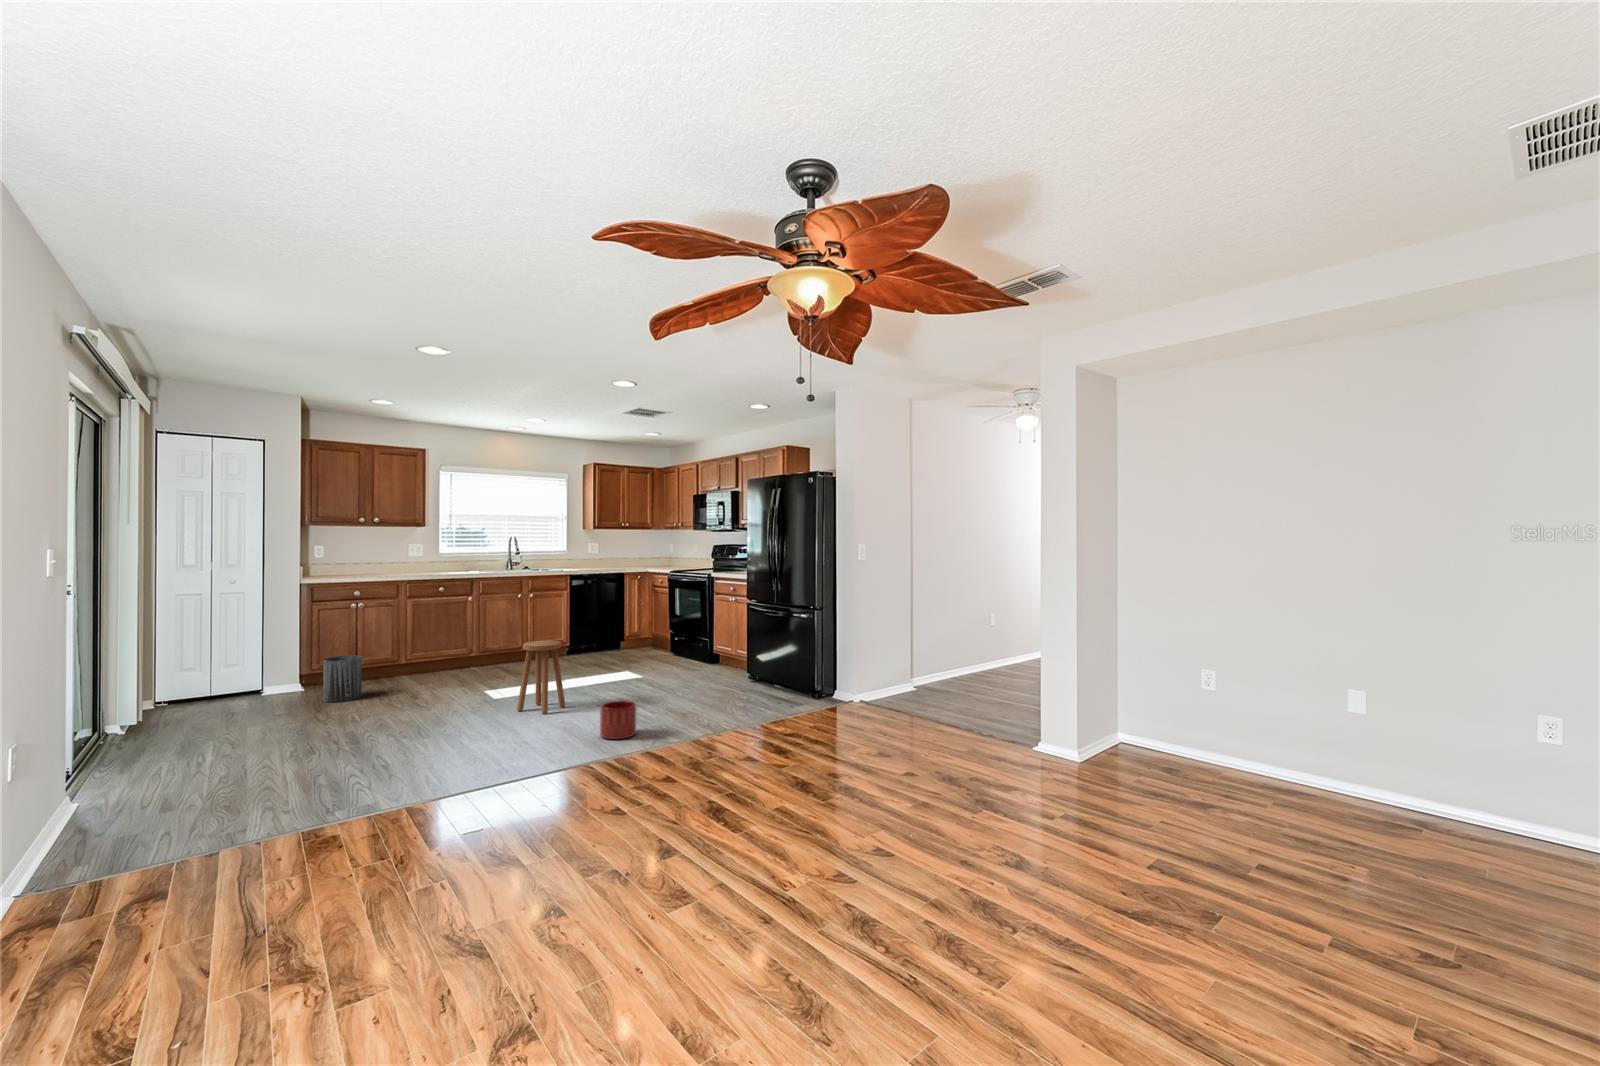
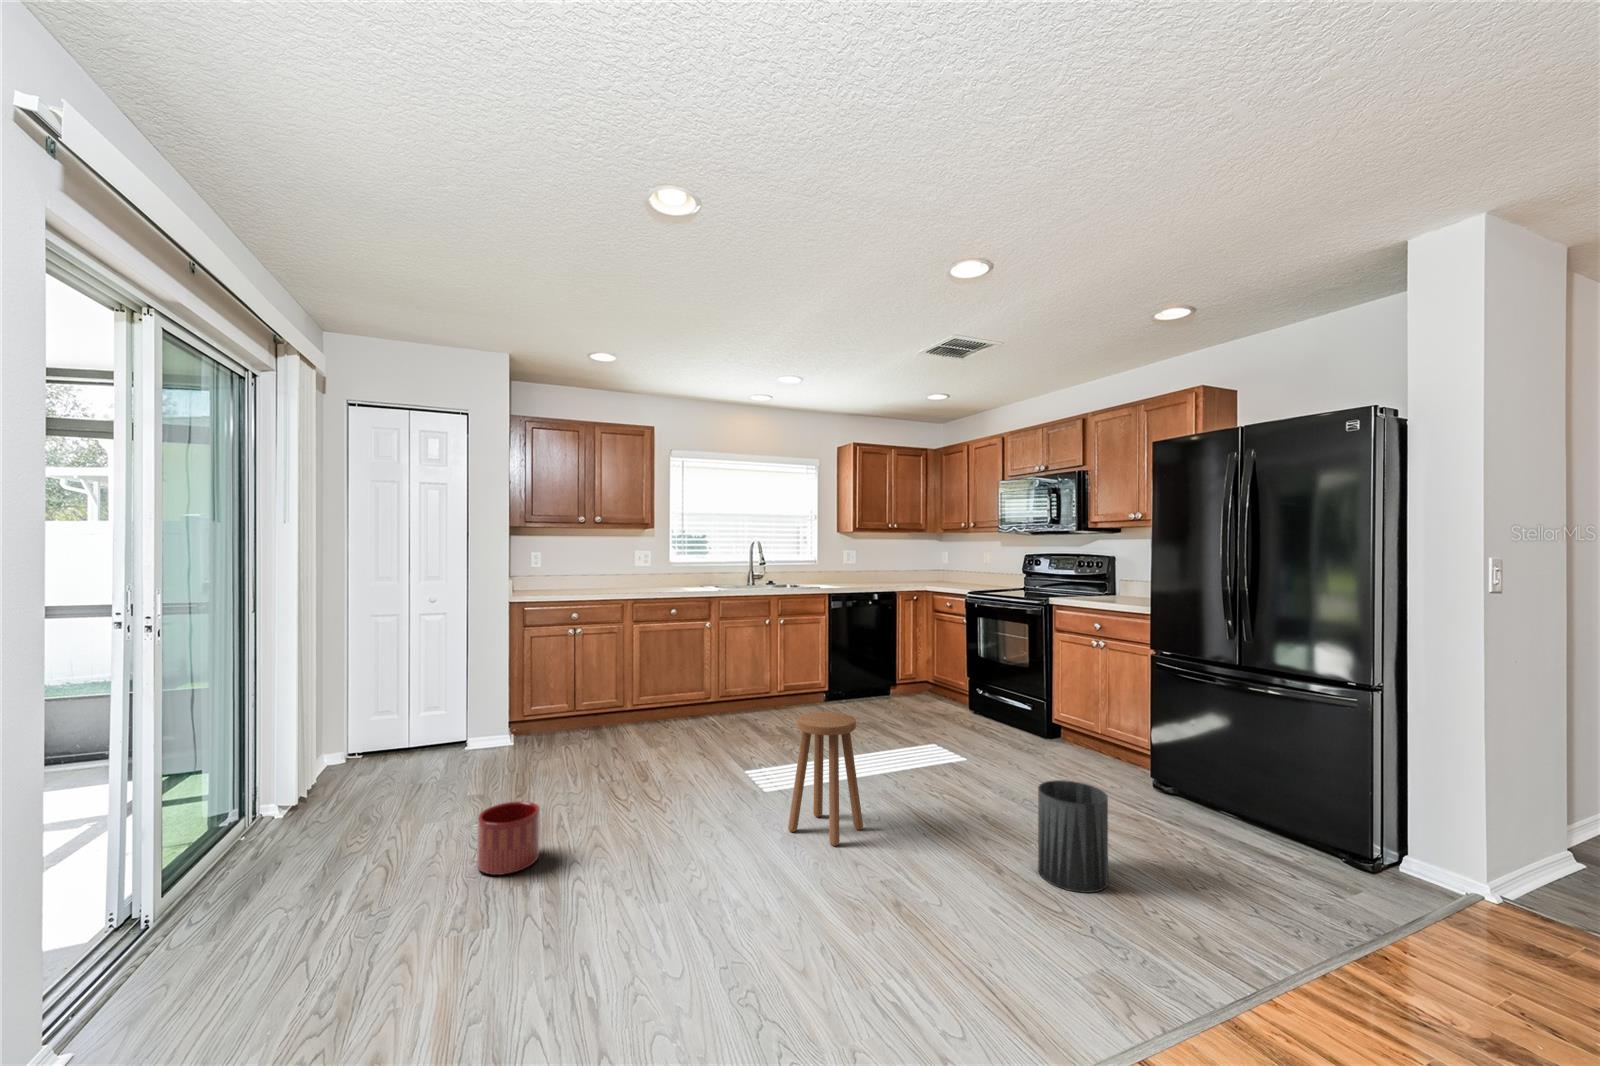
trash can: present [323,655,362,702] -> present [1038,780,1108,893]
planter: present [600,700,636,740] -> present [477,801,540,875]

